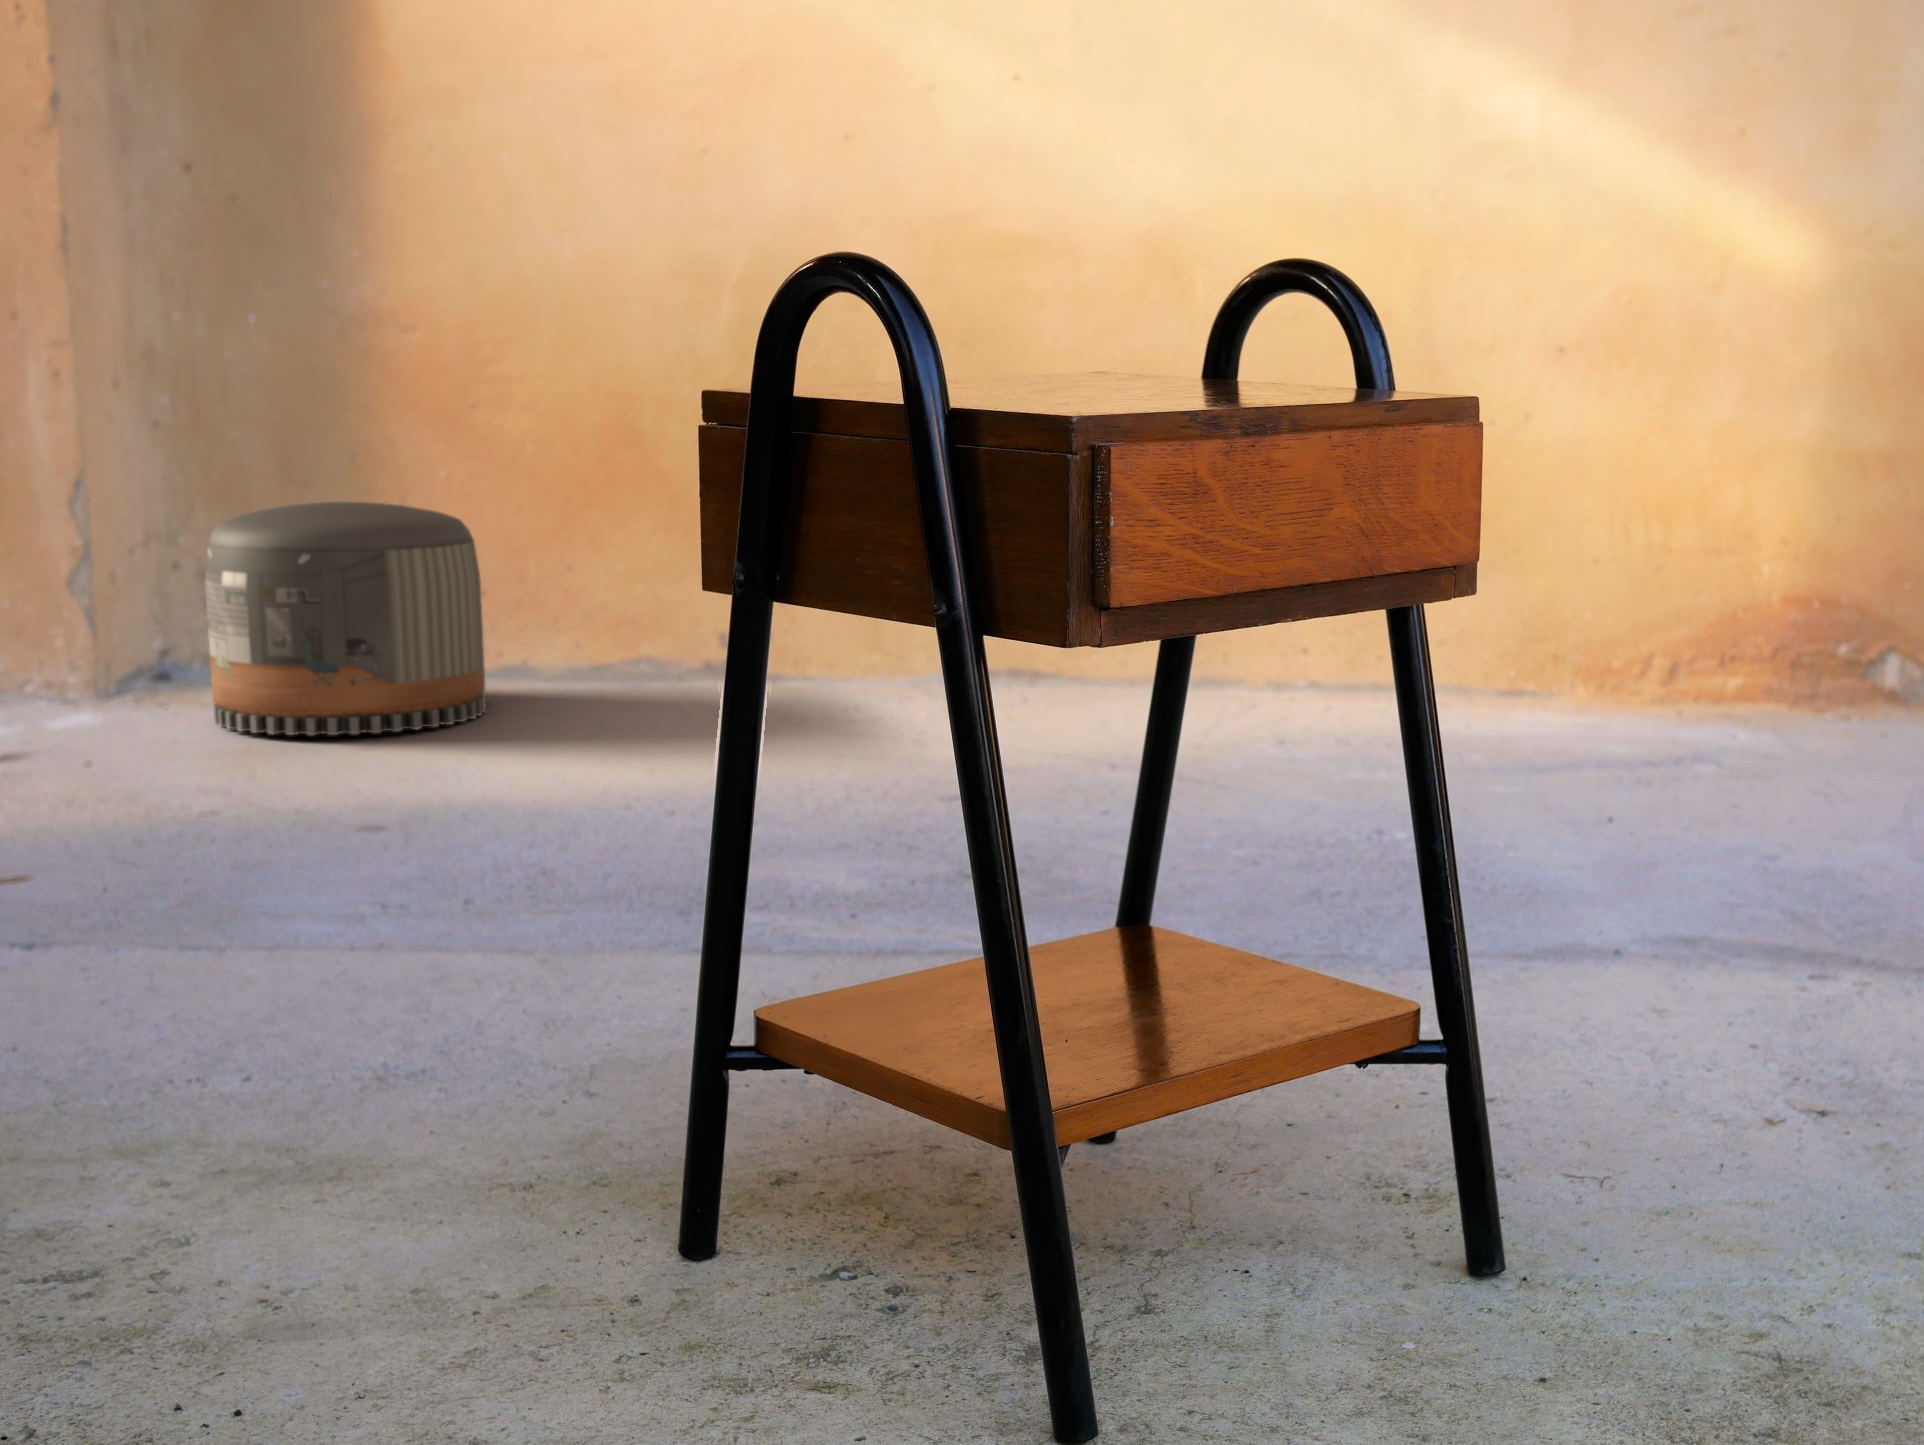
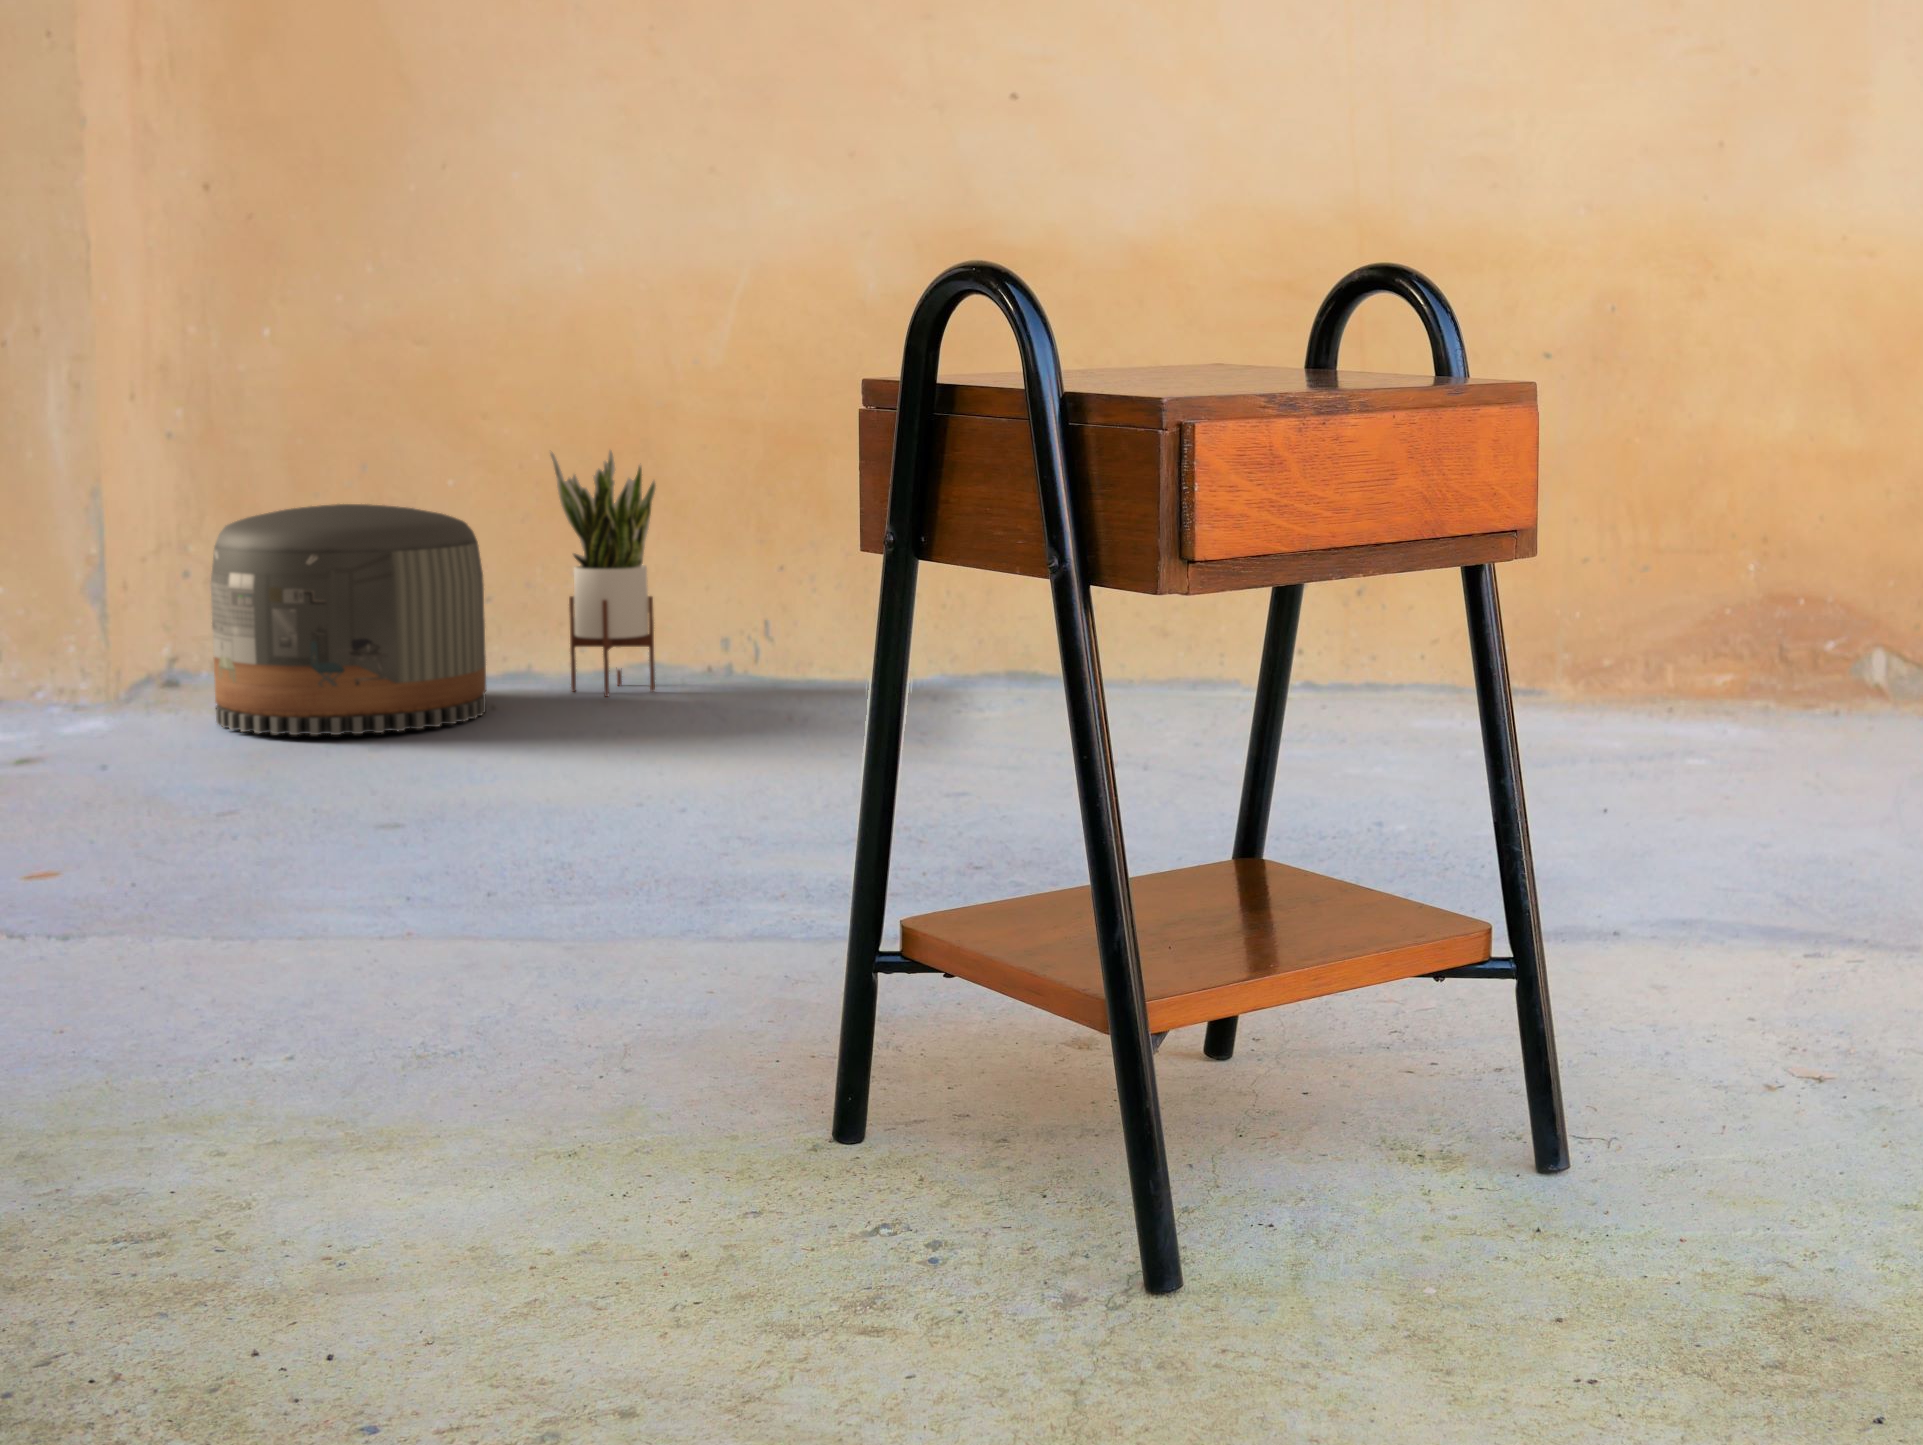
potted plant: none [546,447,656,697] -> present [550,450,656,697]

